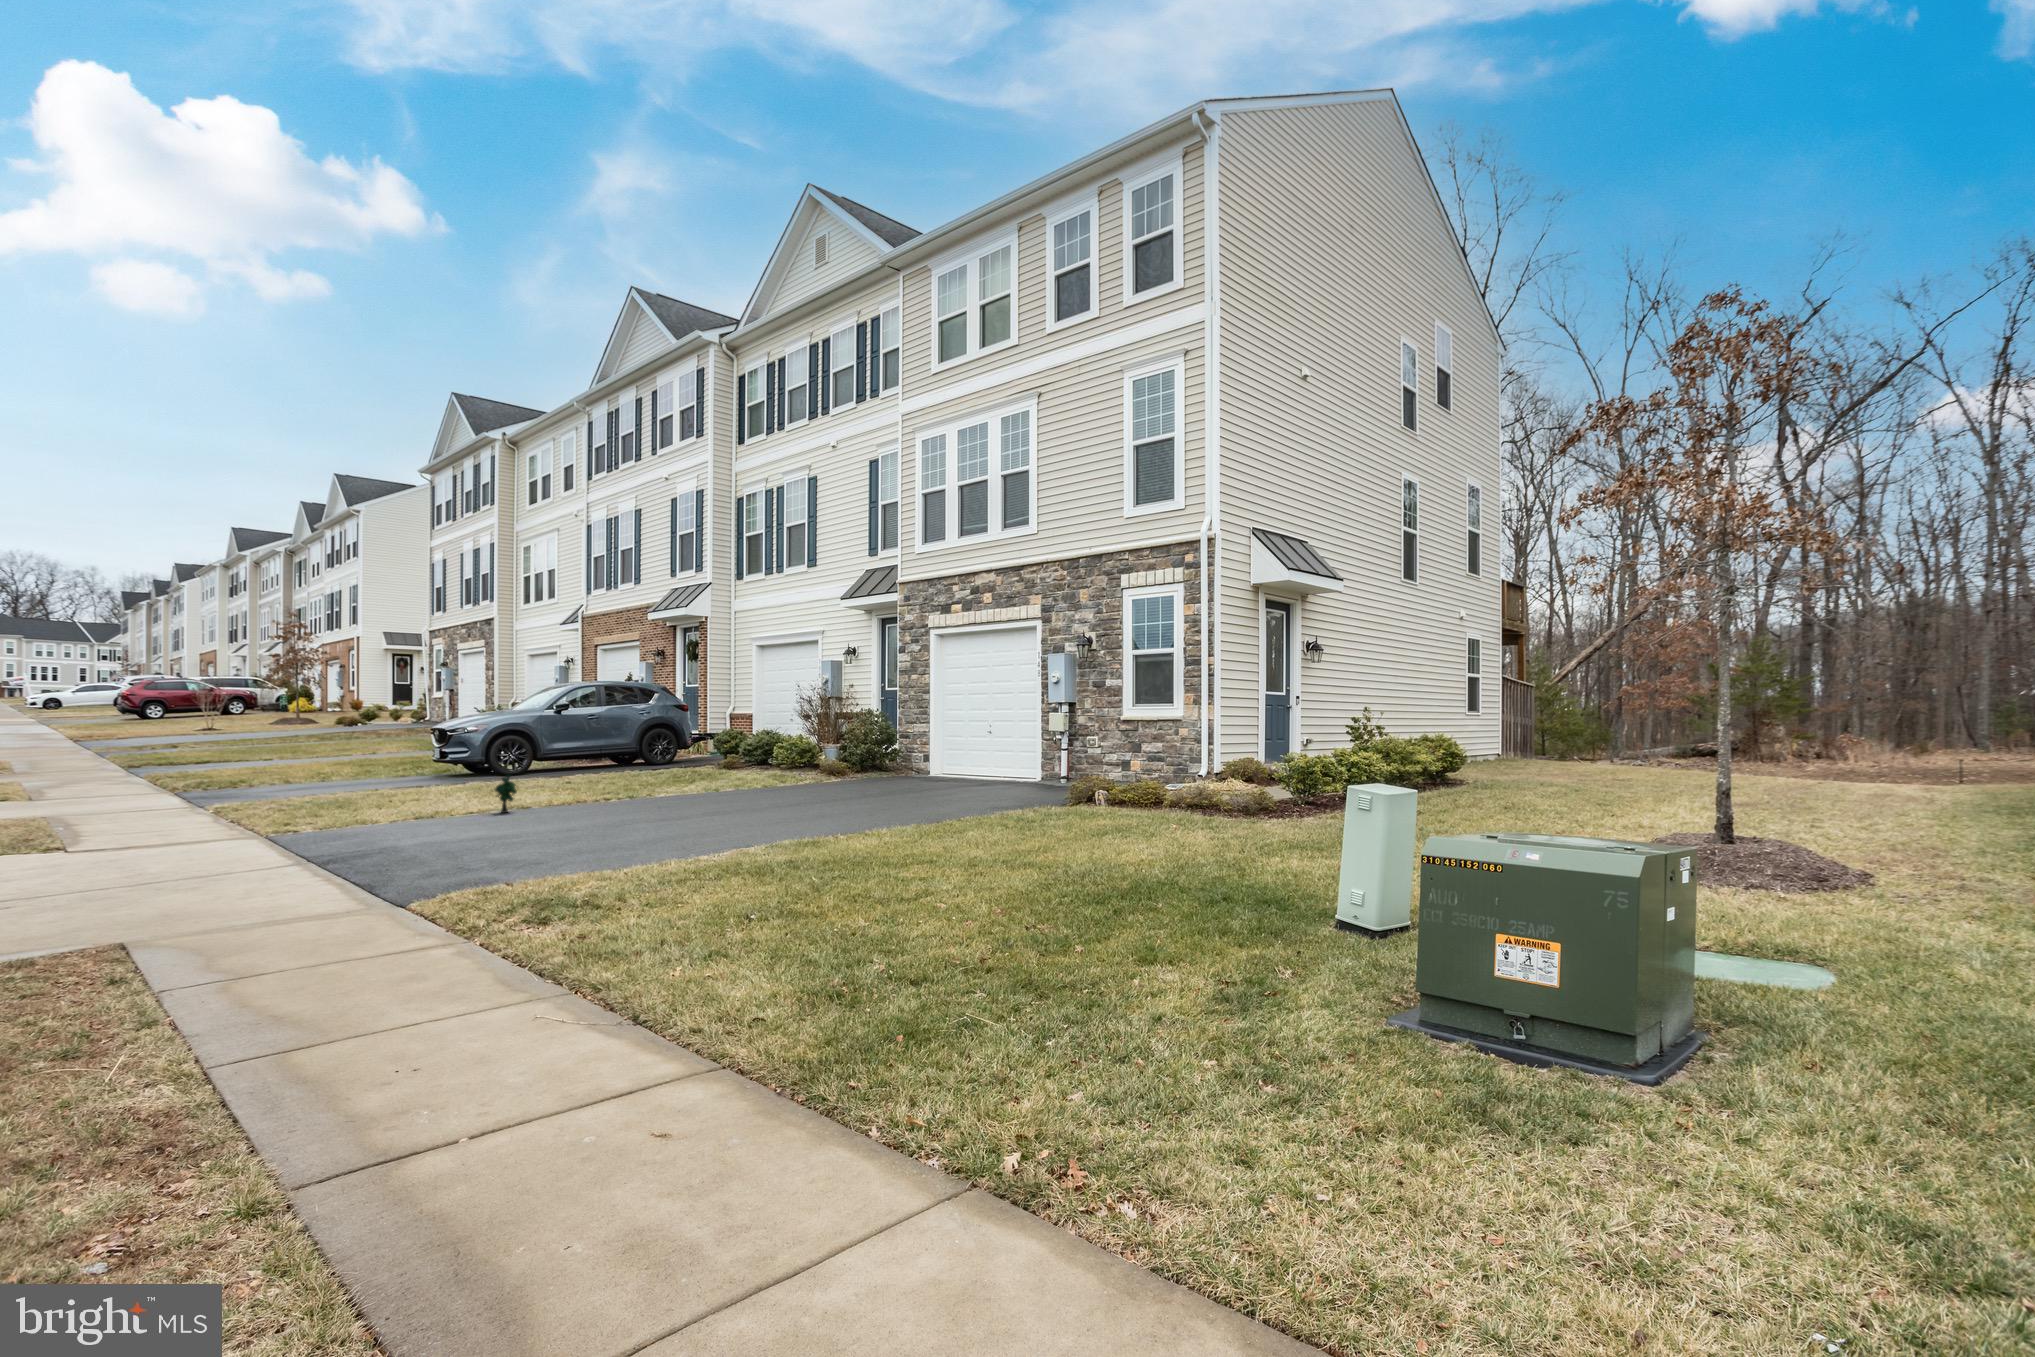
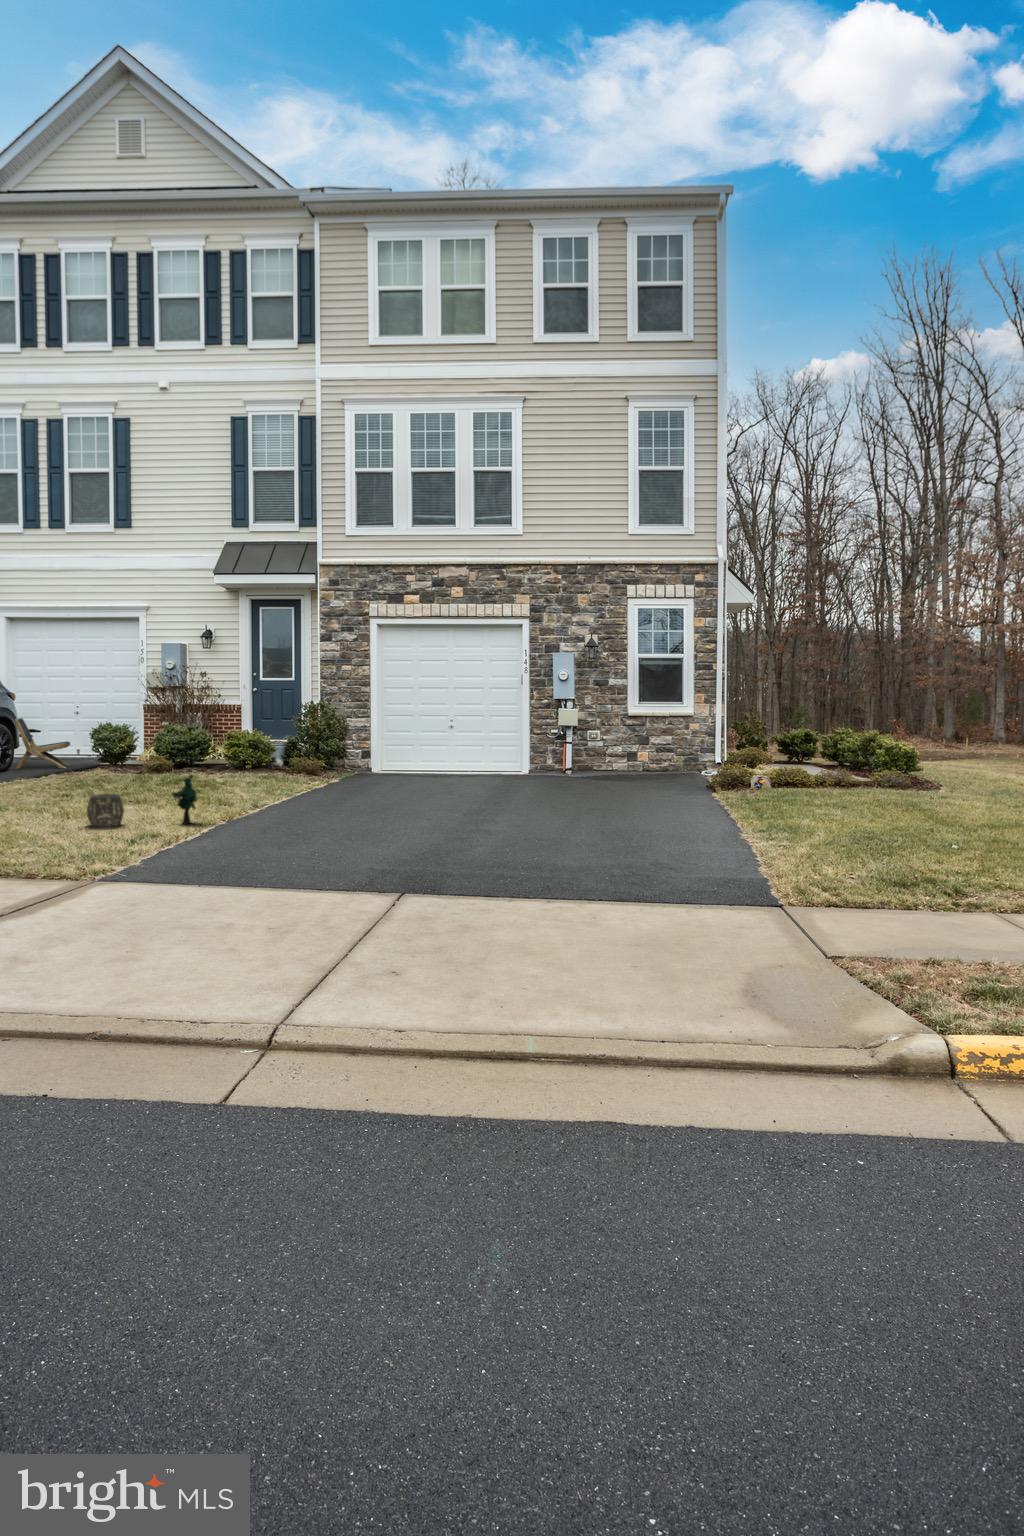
lounge chair: none [687,723,737,763] -> present [14,718,70,769]
woven basket: none [450,786,481,811] -> present [87,794,124,827]

